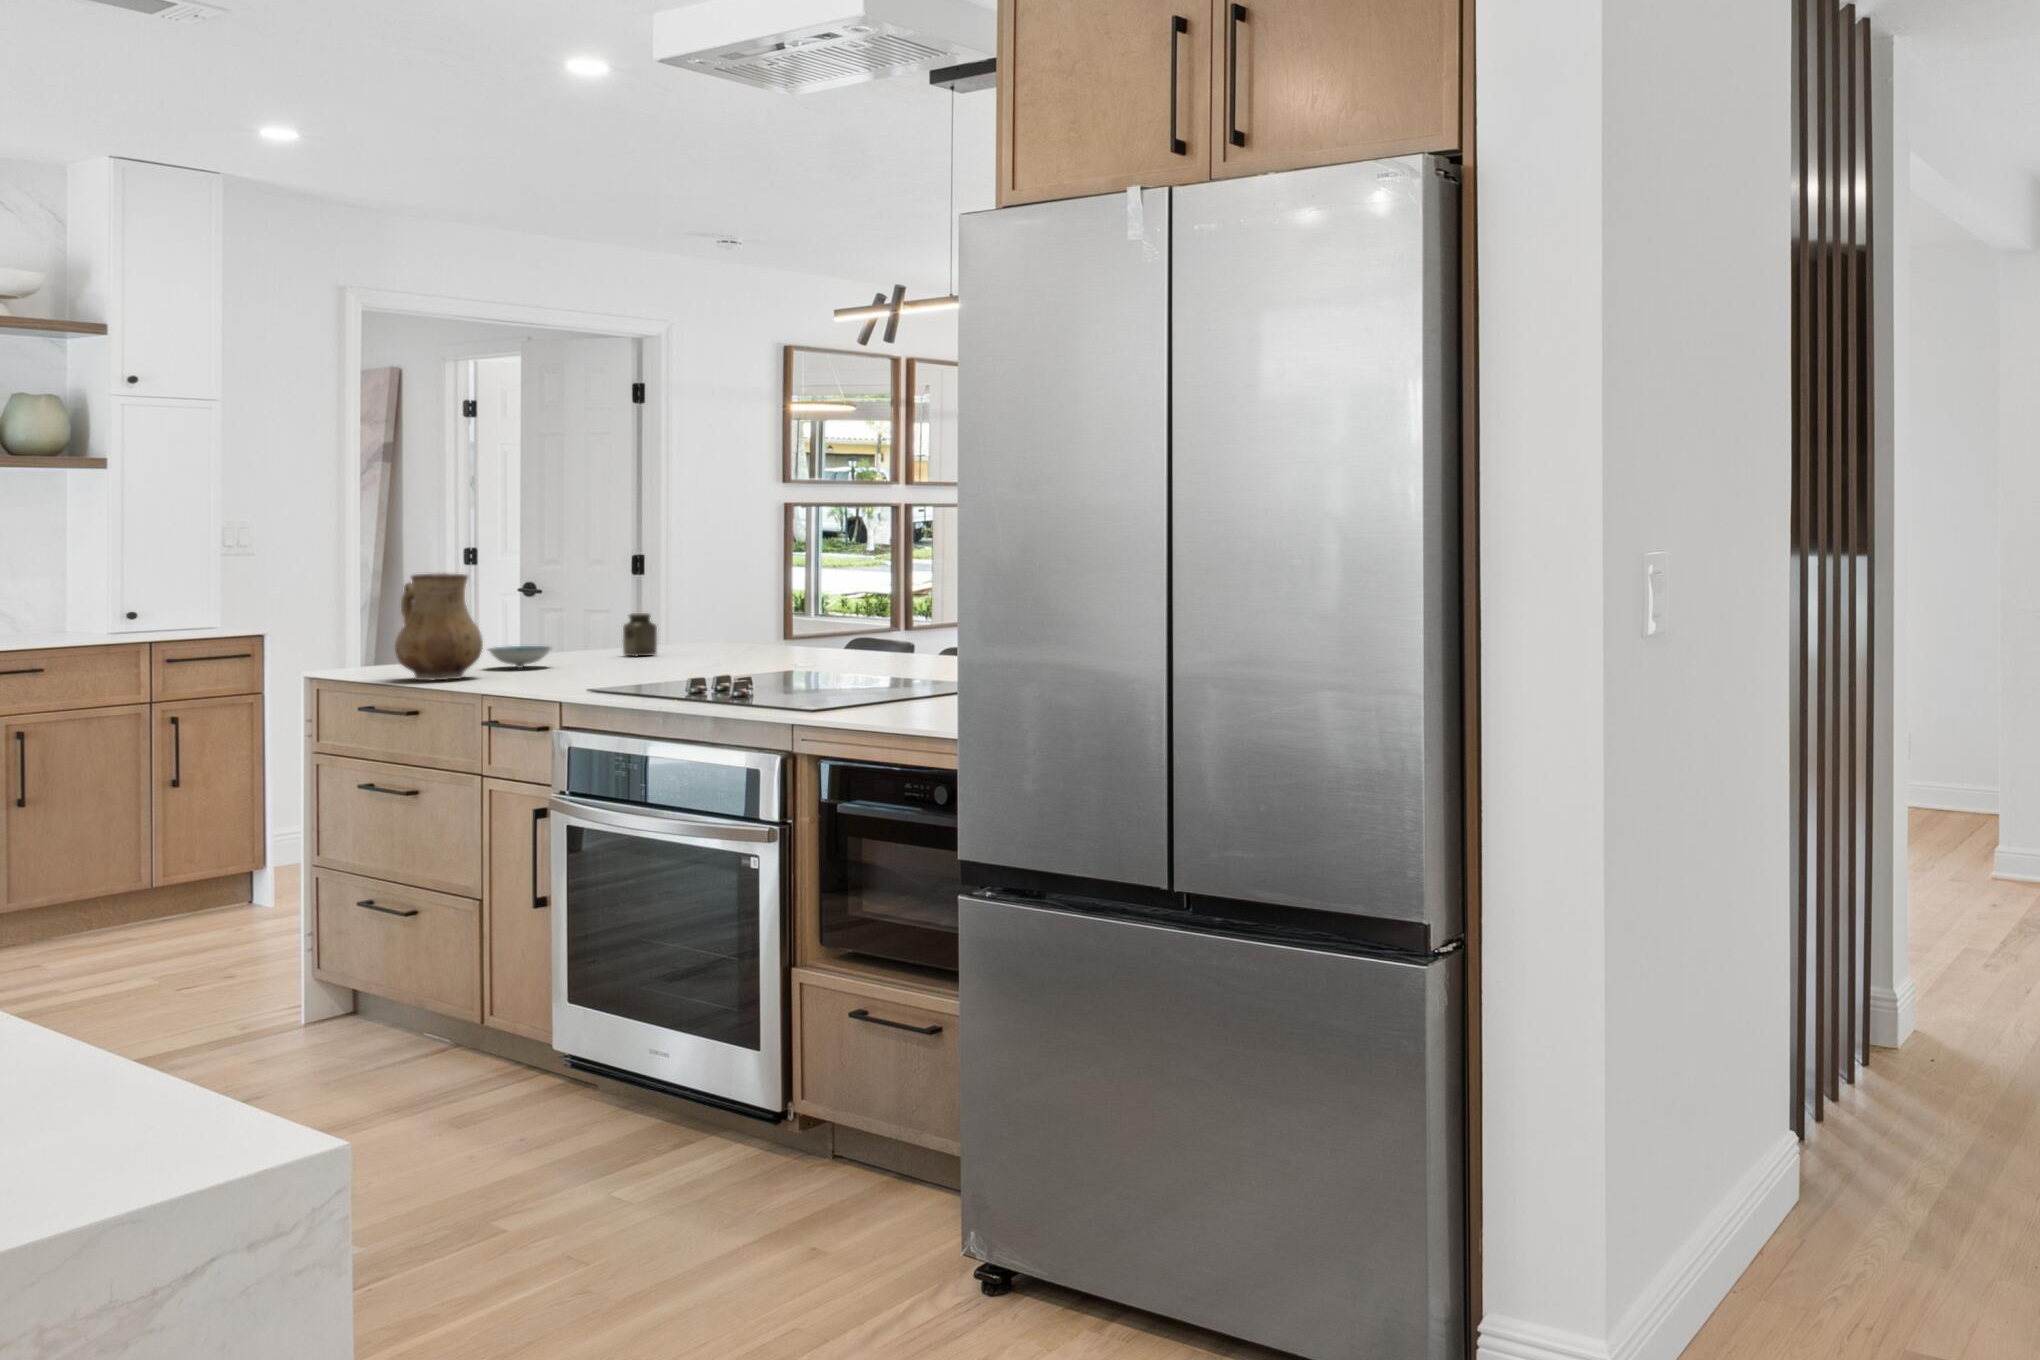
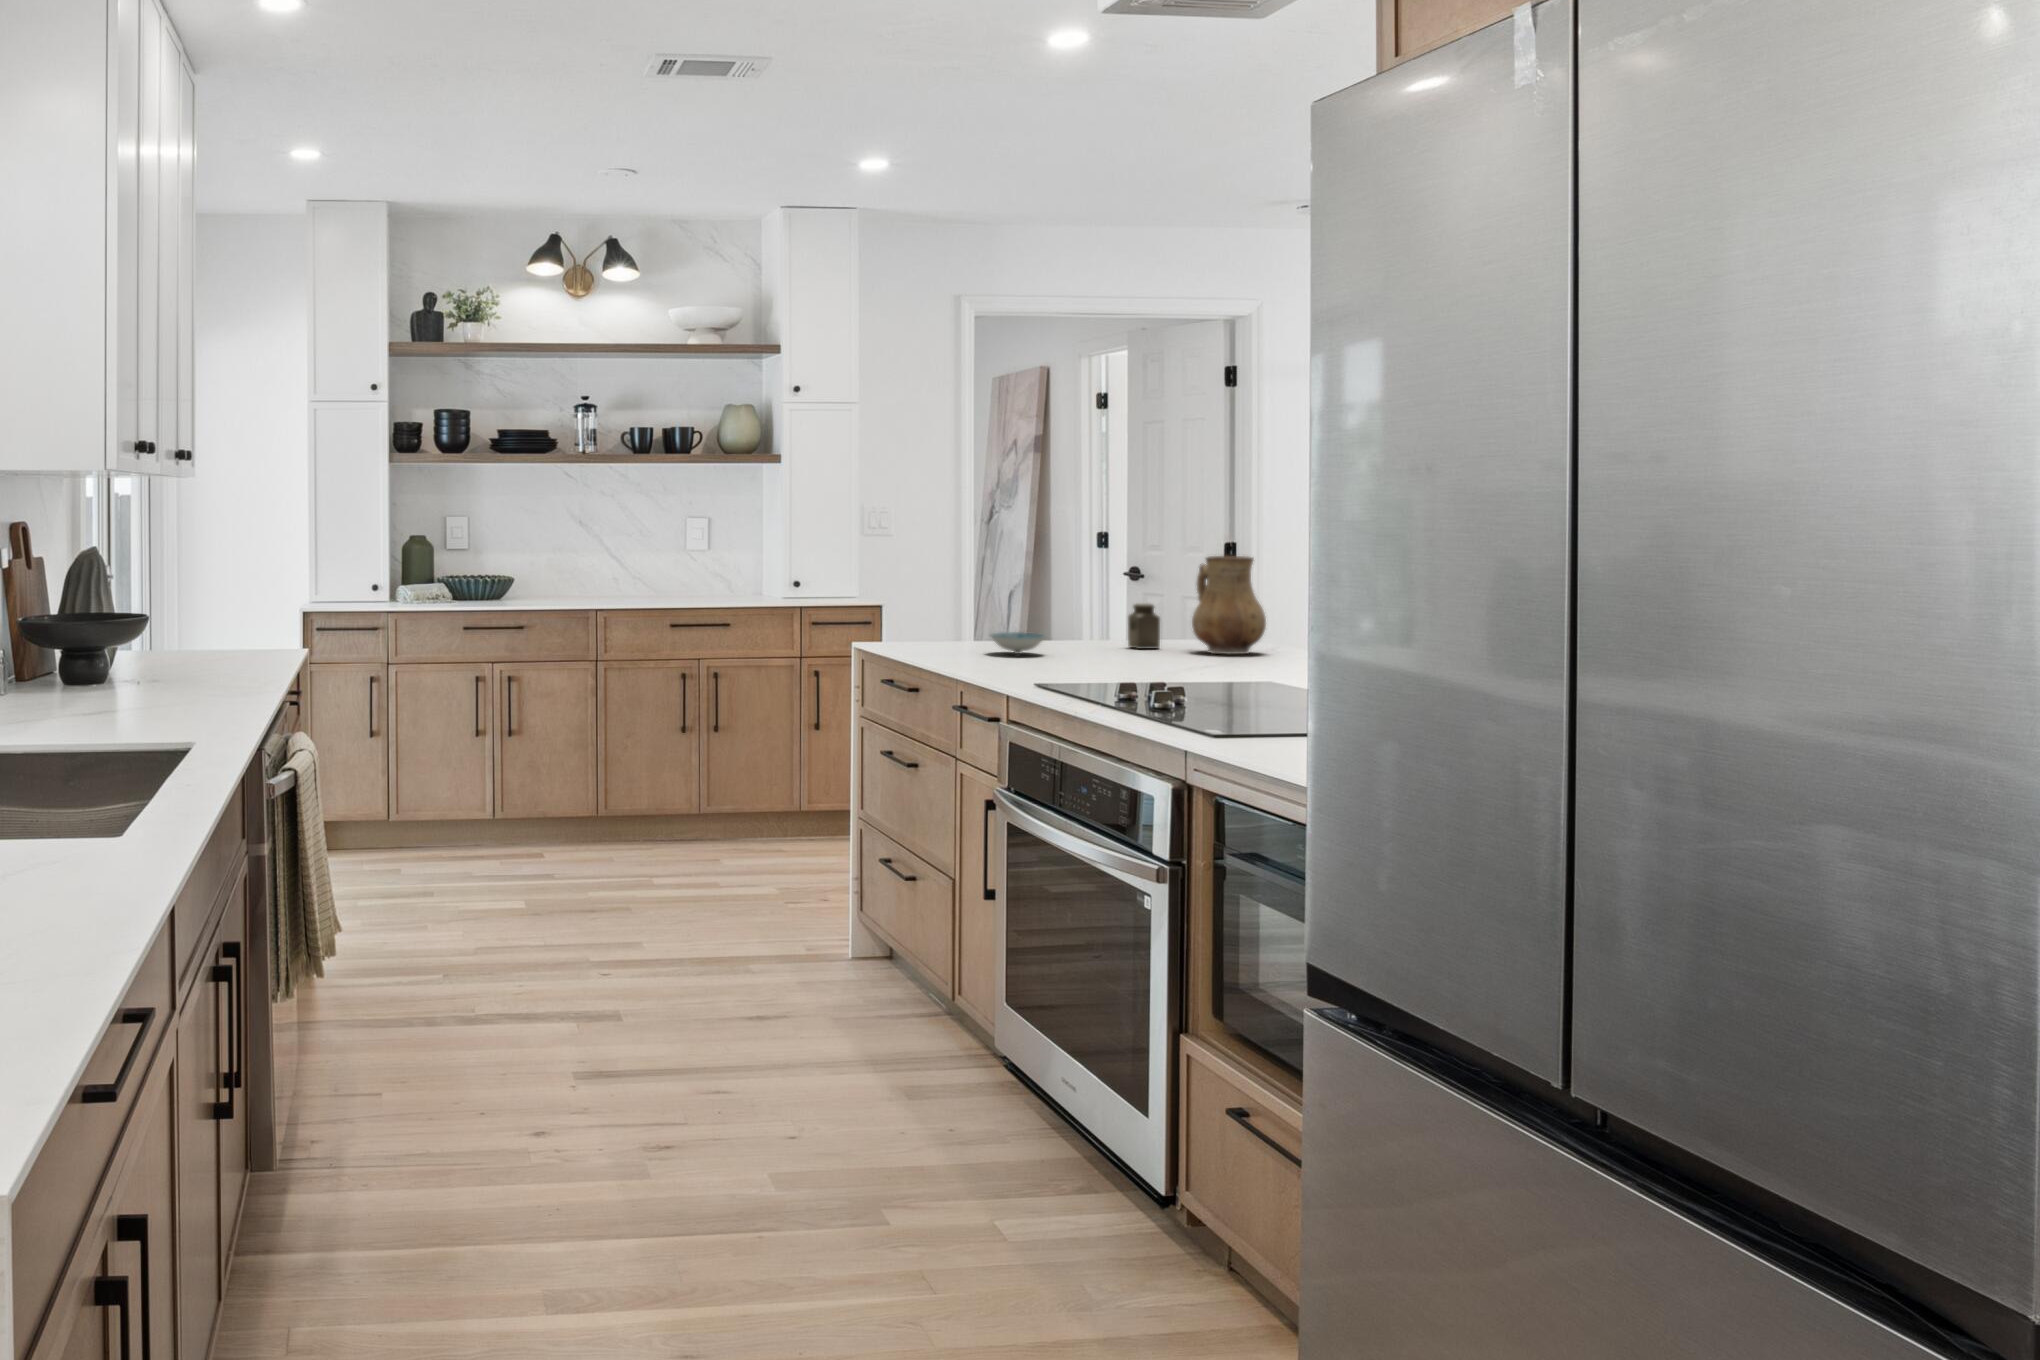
ceramic pitcher: present [395,573,483,680] -> present [1192,556,1266,654]

